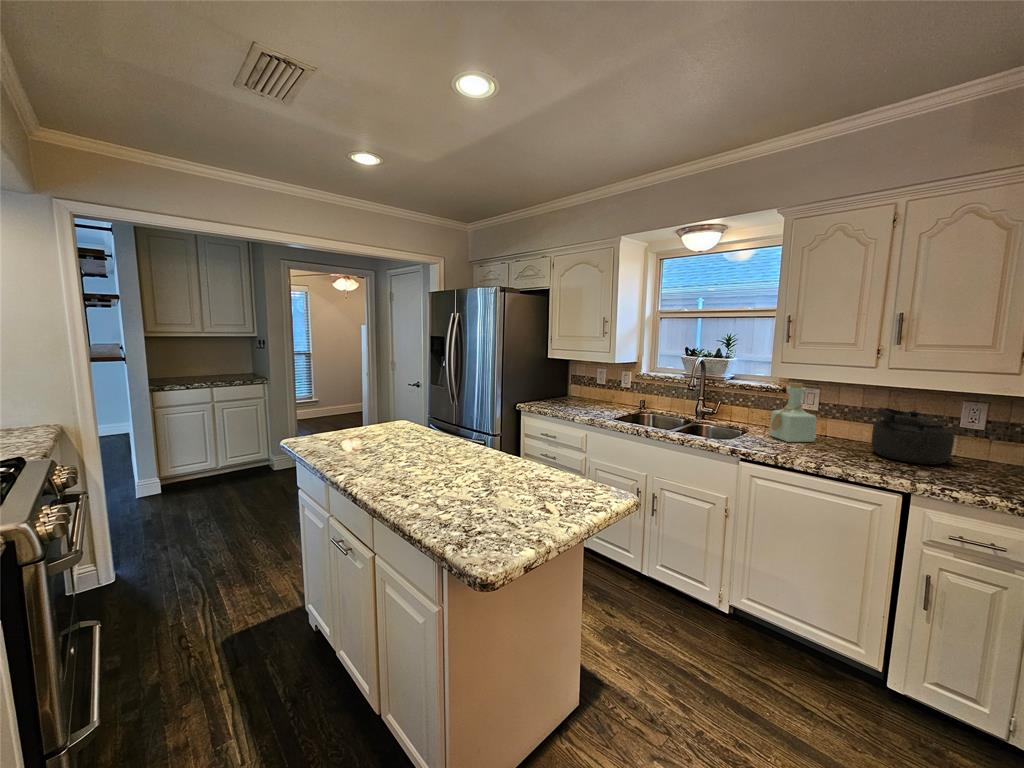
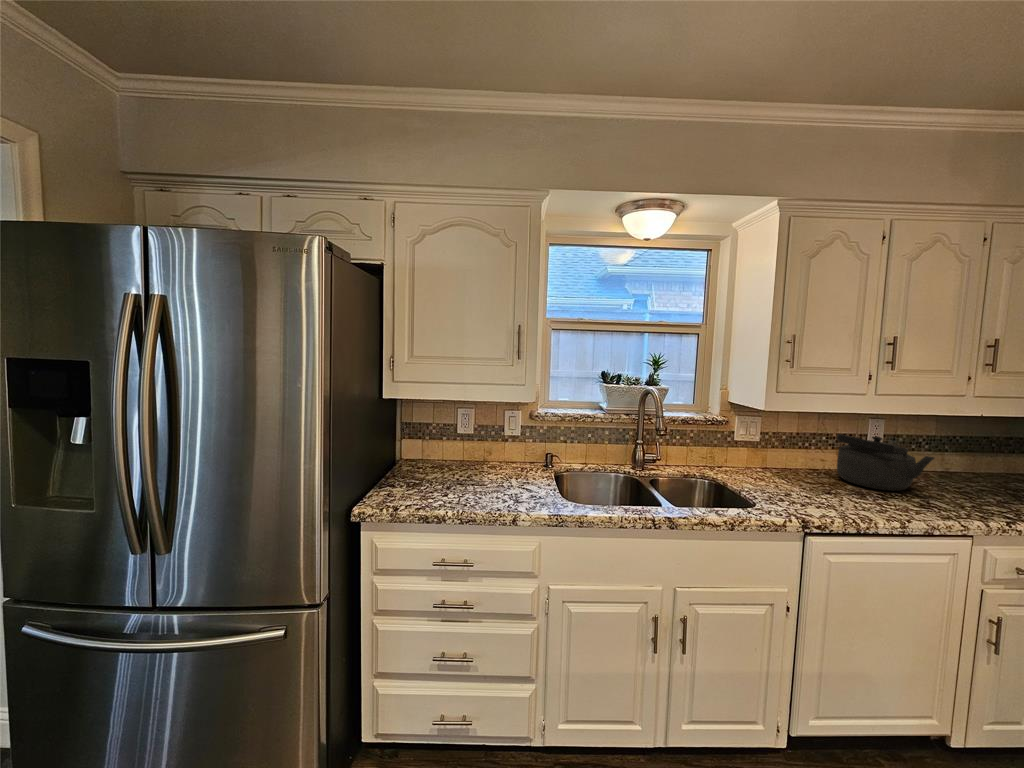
bottle: present [769,383,817,442] -> none [752,415,796,489]

